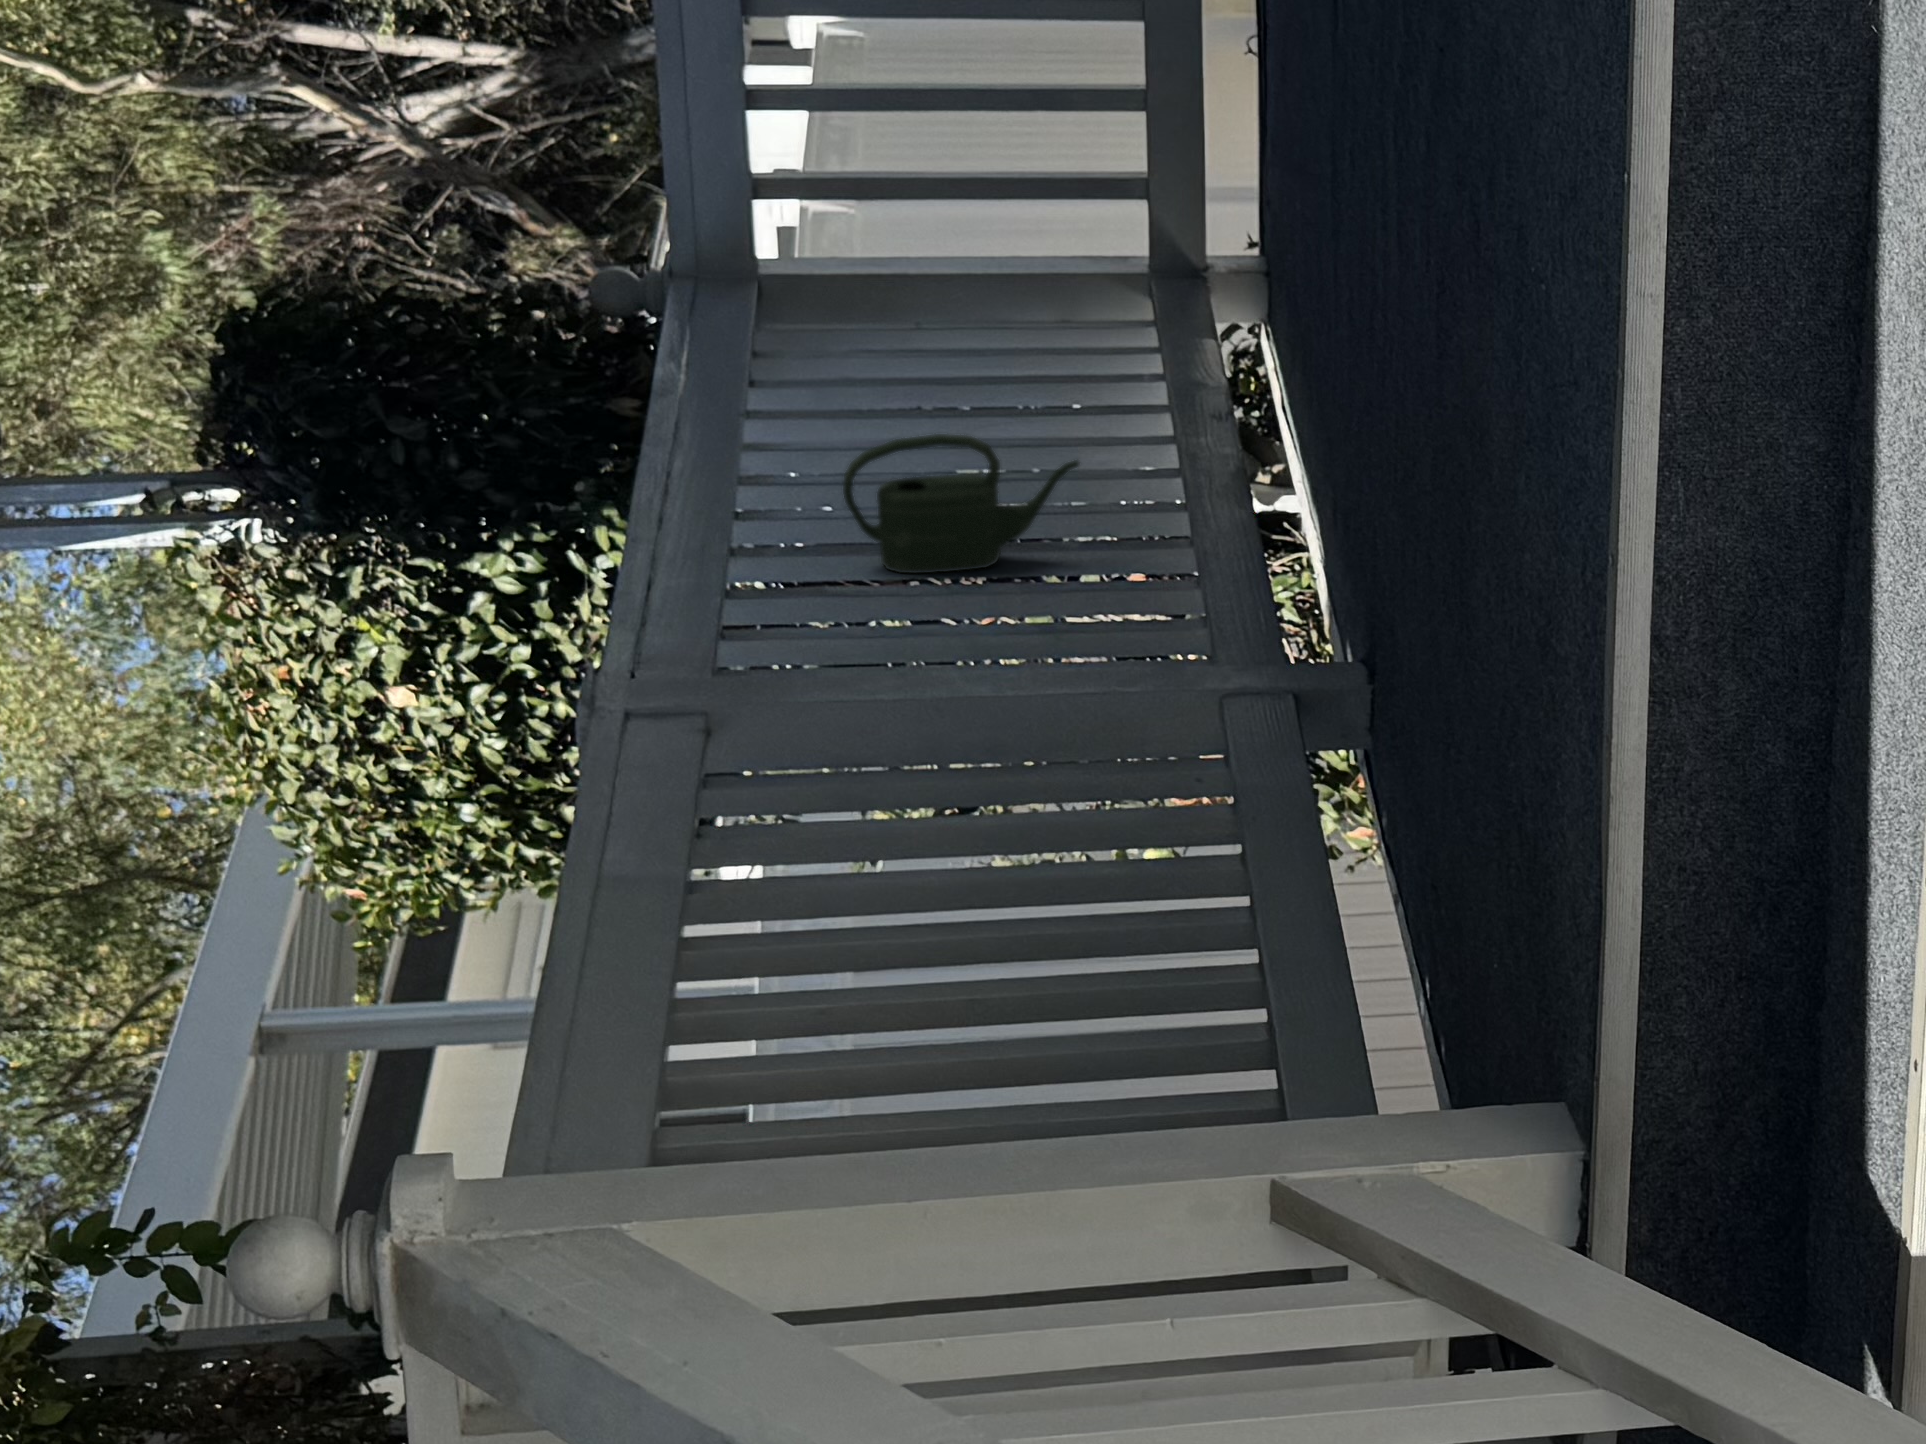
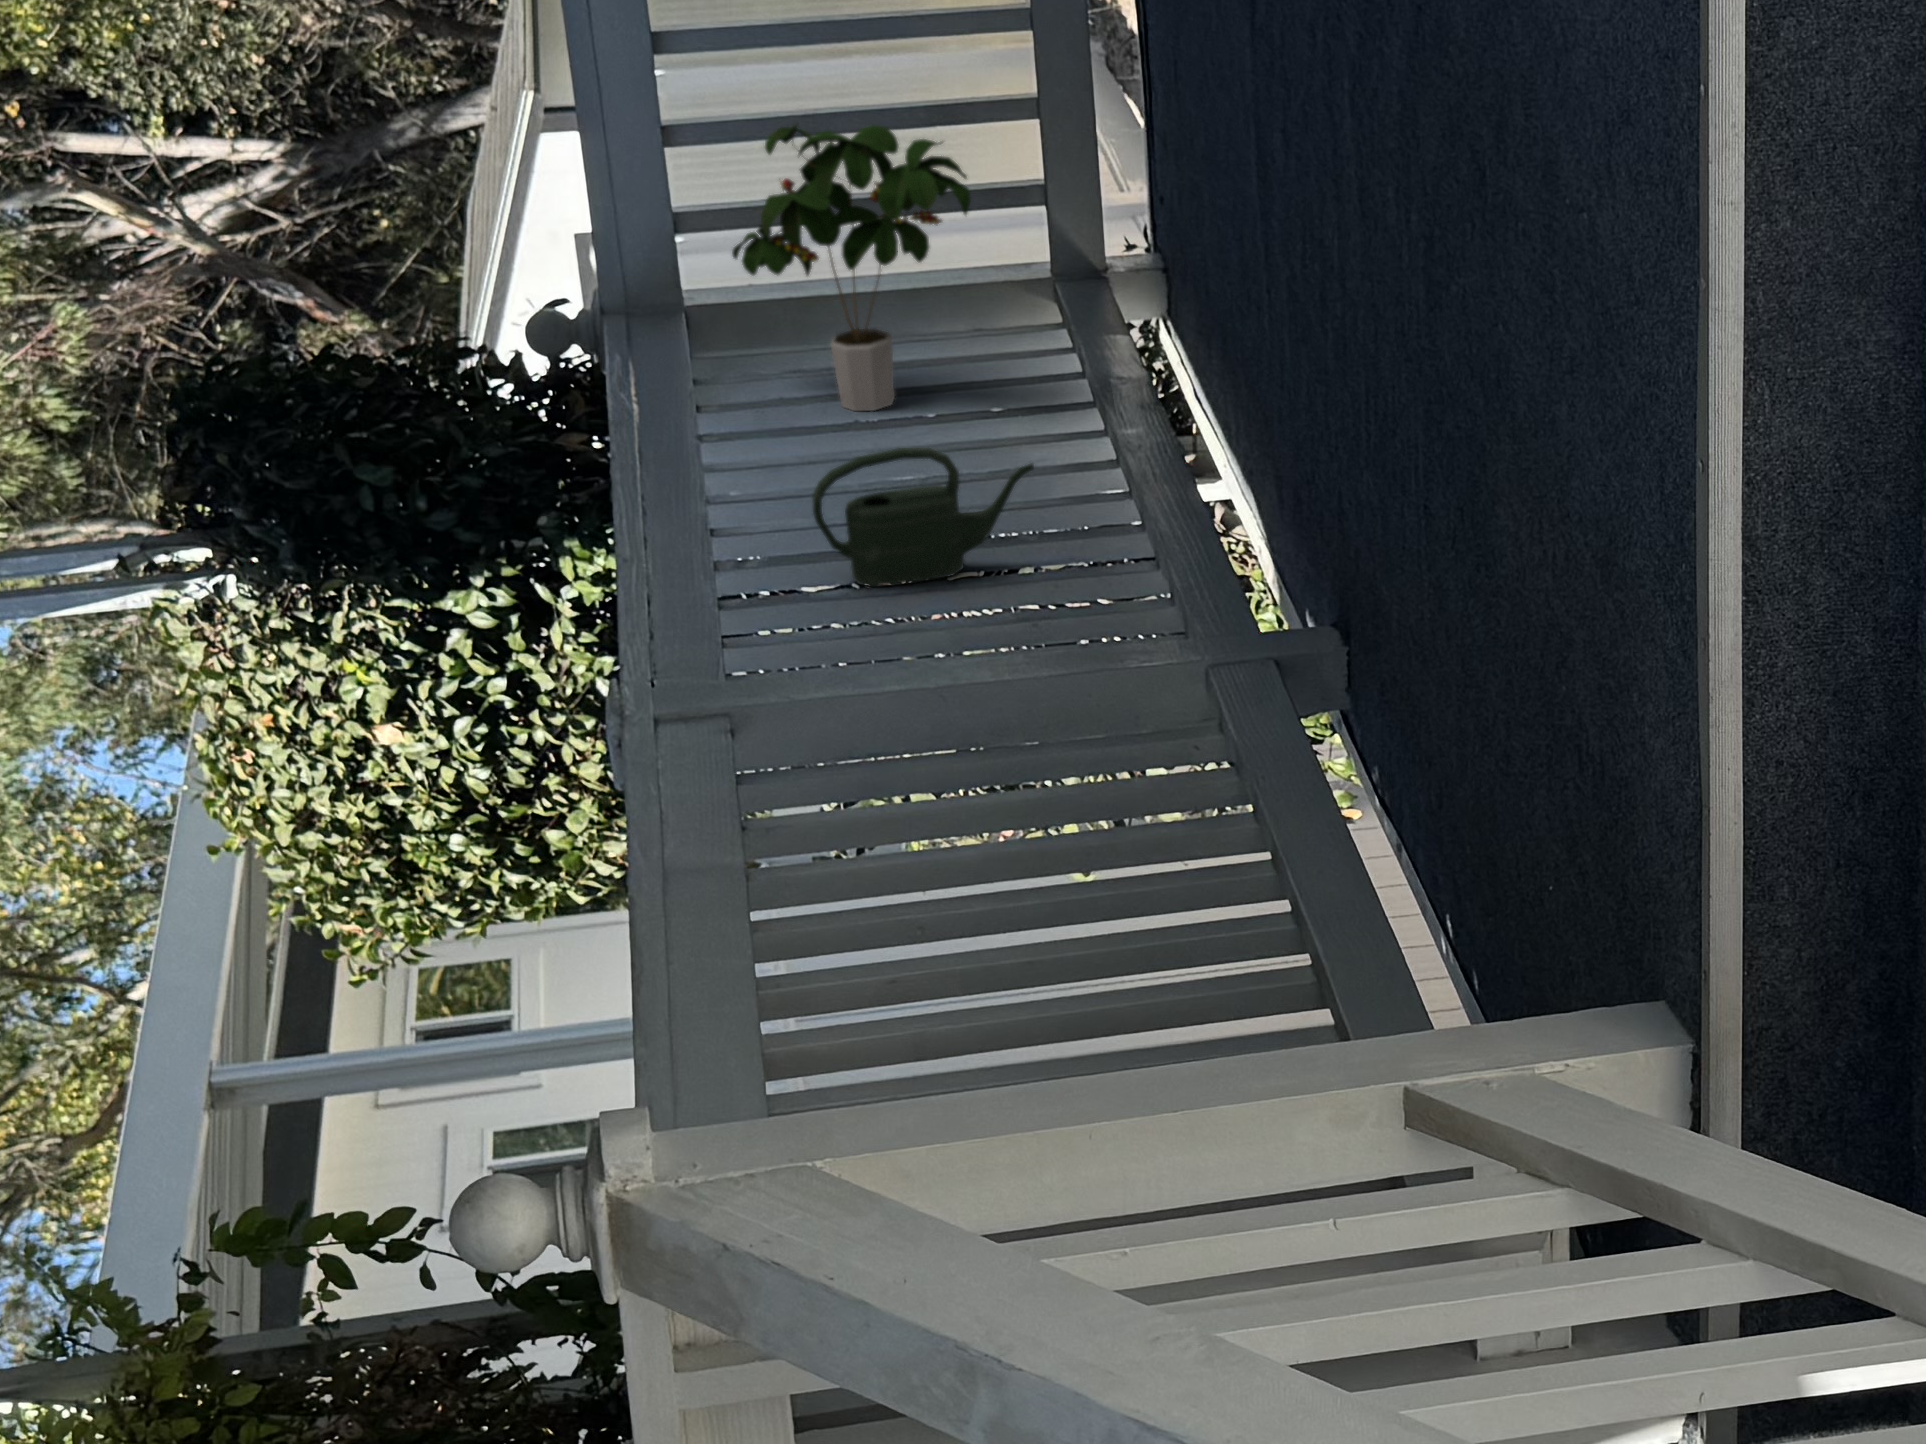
potted plant: none [814,91,1060,388] -> present [732,125,971,411]

